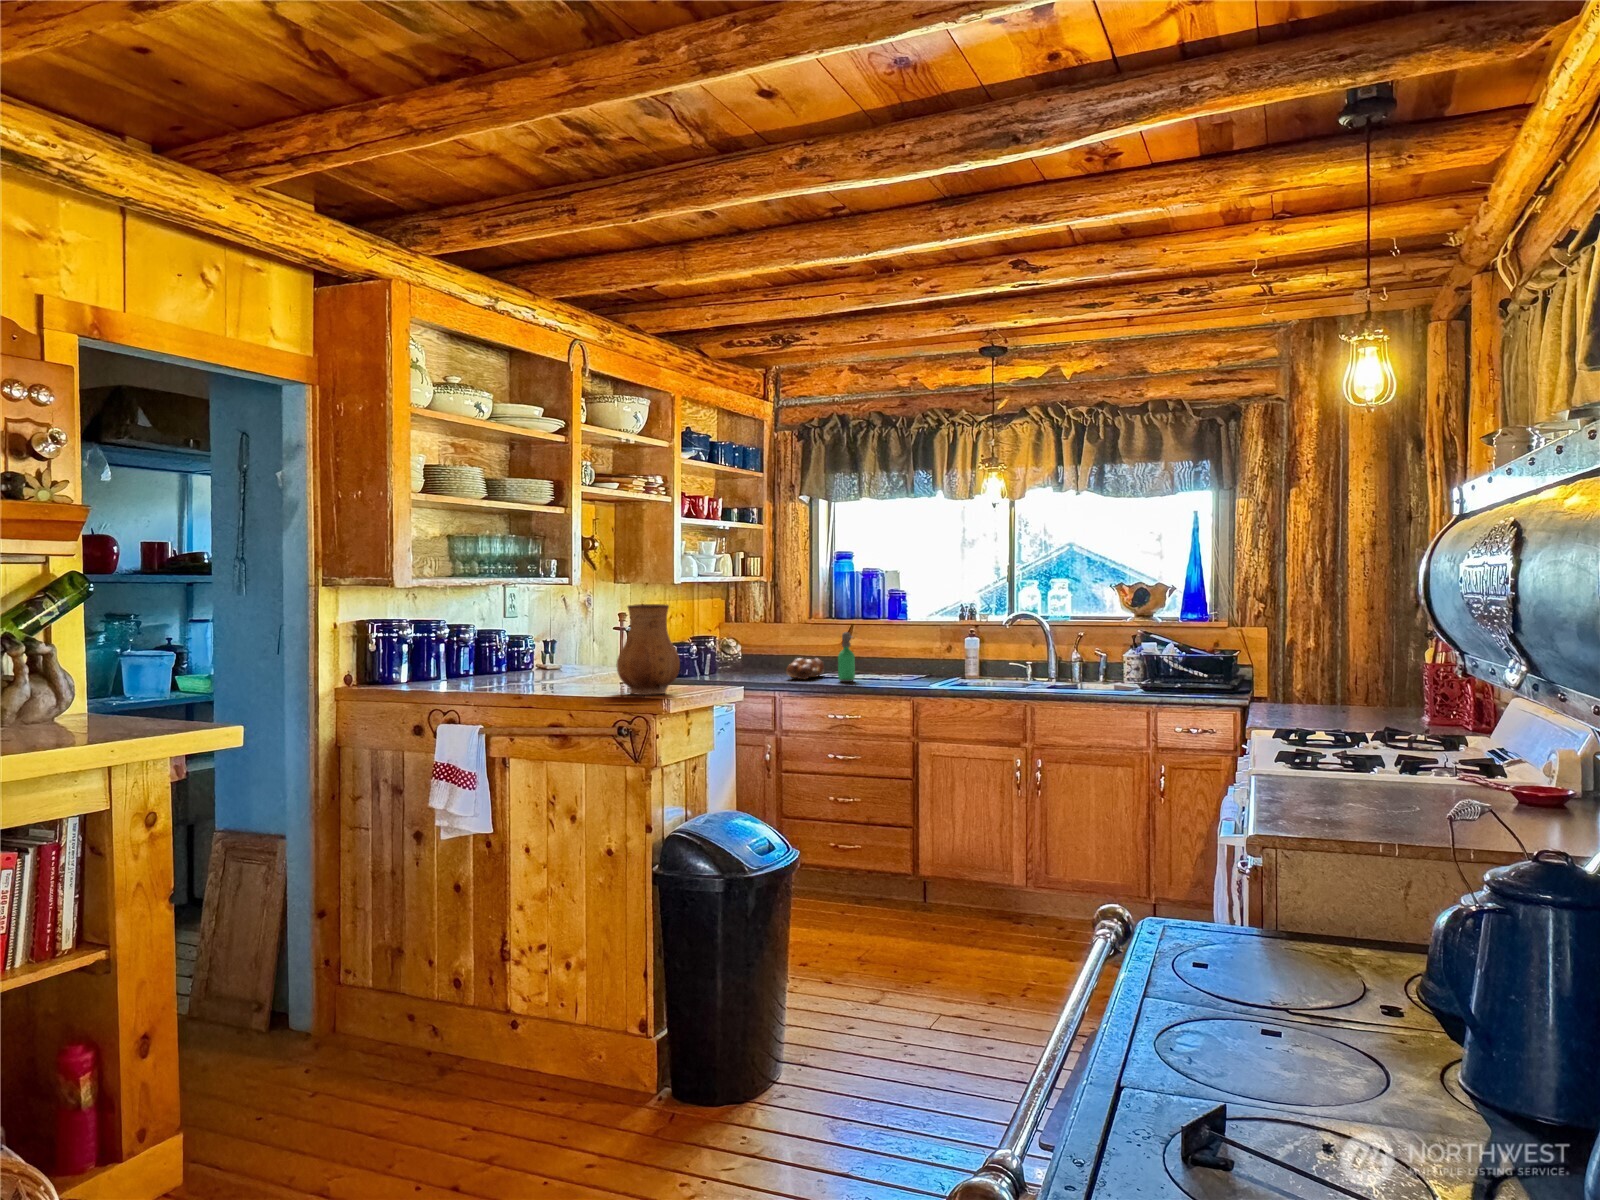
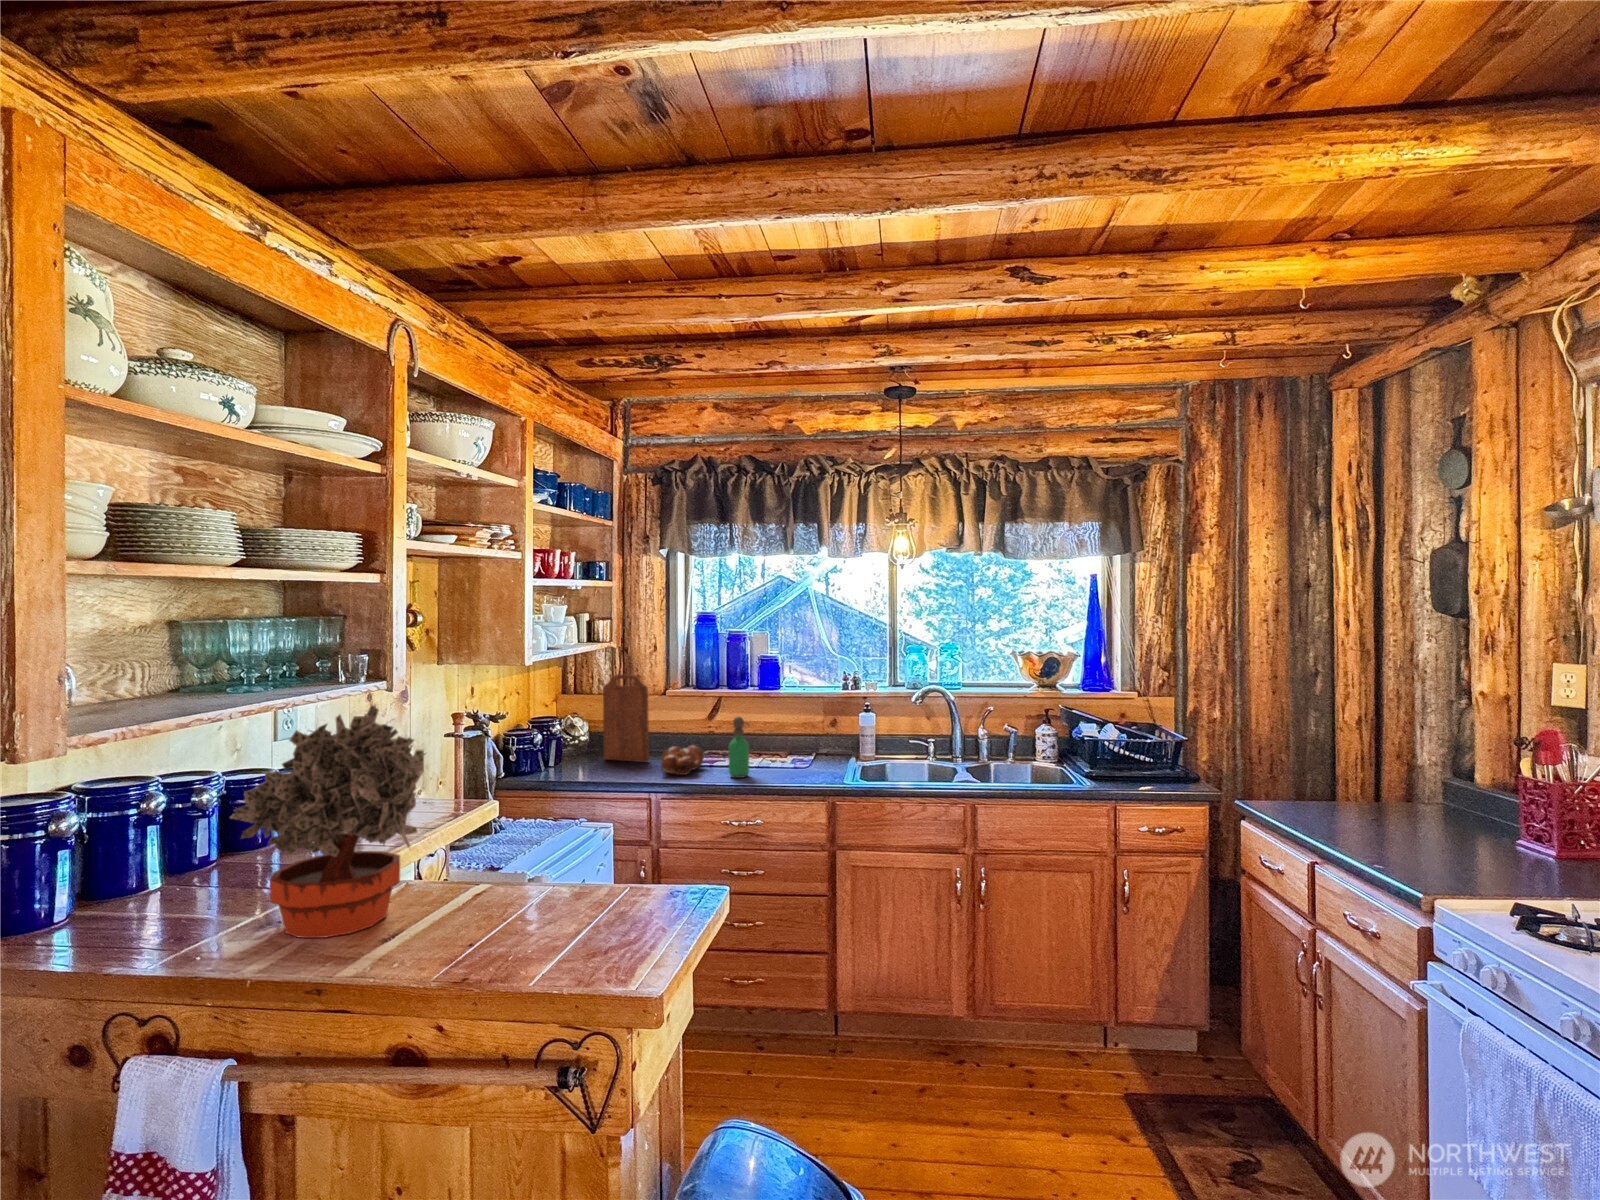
potted plant: none [478,570,573,688] -> present [231,705,426,938]
cutting board: none [751,601,785,673] -> present [603,674,649,762]
ceramic pitcher: present [617,604,680,695] -> none [538,770,658,955]

